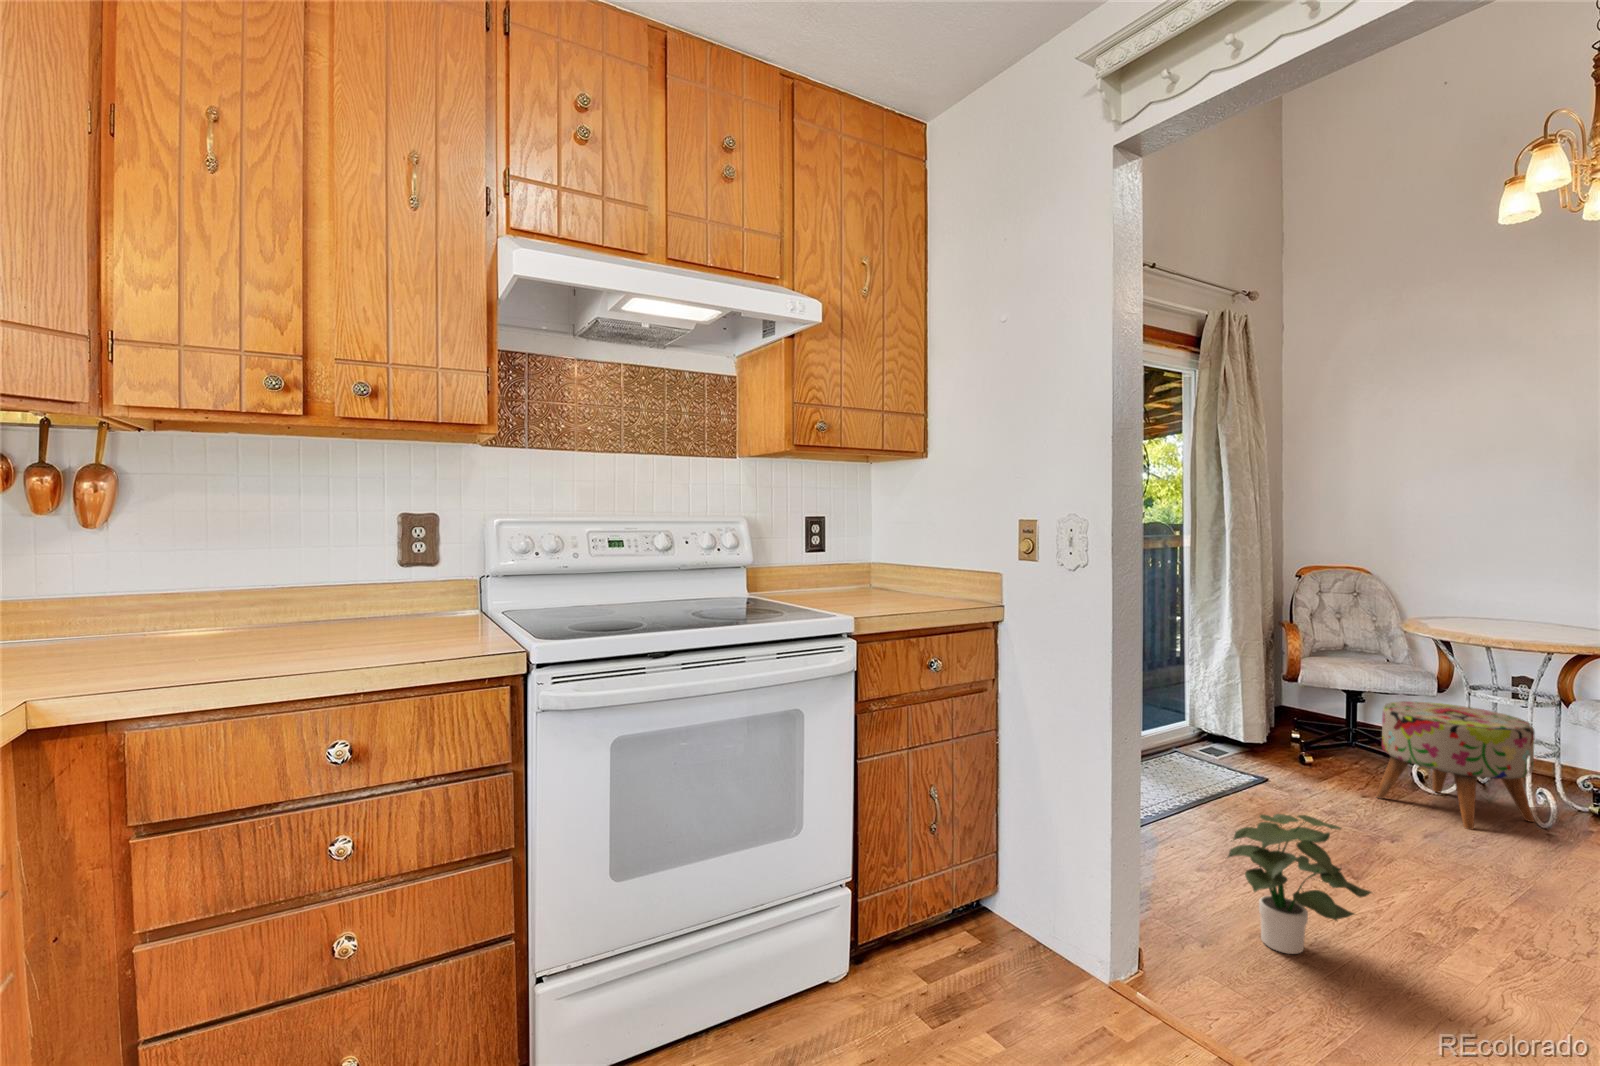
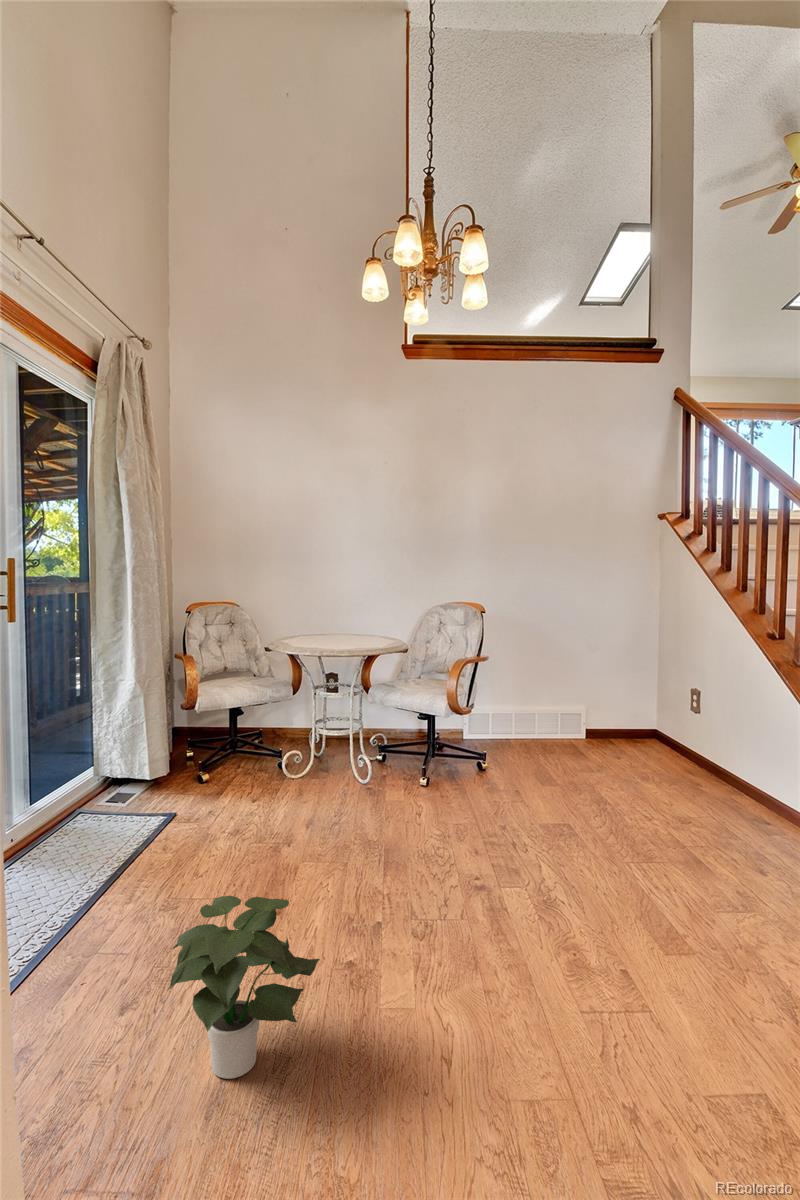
ottoman: present [1375,701,1535,830] -> none [262,708,359,811]

